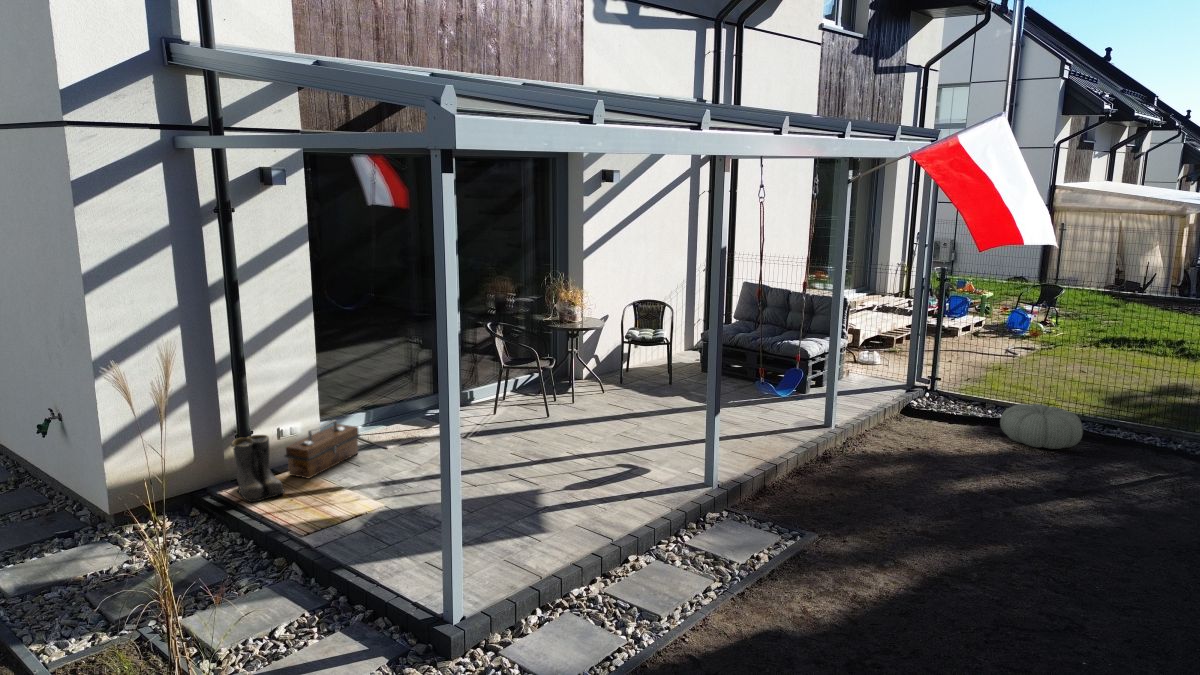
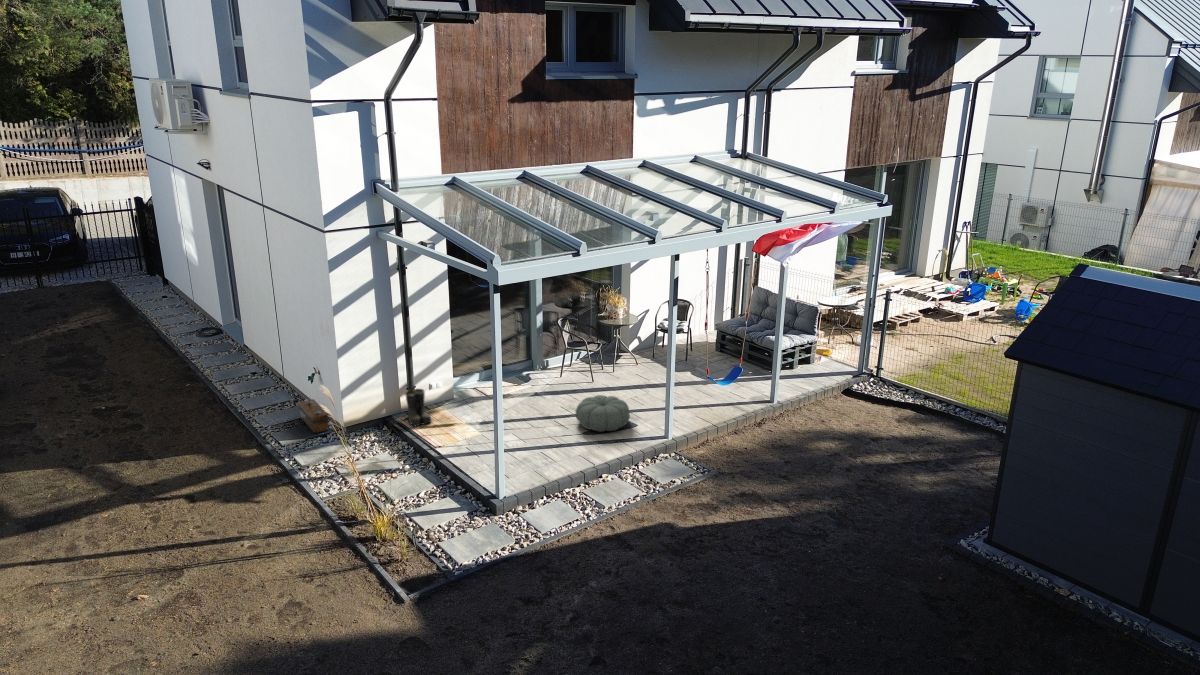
pouf: present [1000,404,1083,449] -> present [576,395,630,432]
toolbox: present [284,420,360,478] -> present [298,398,329,433]

